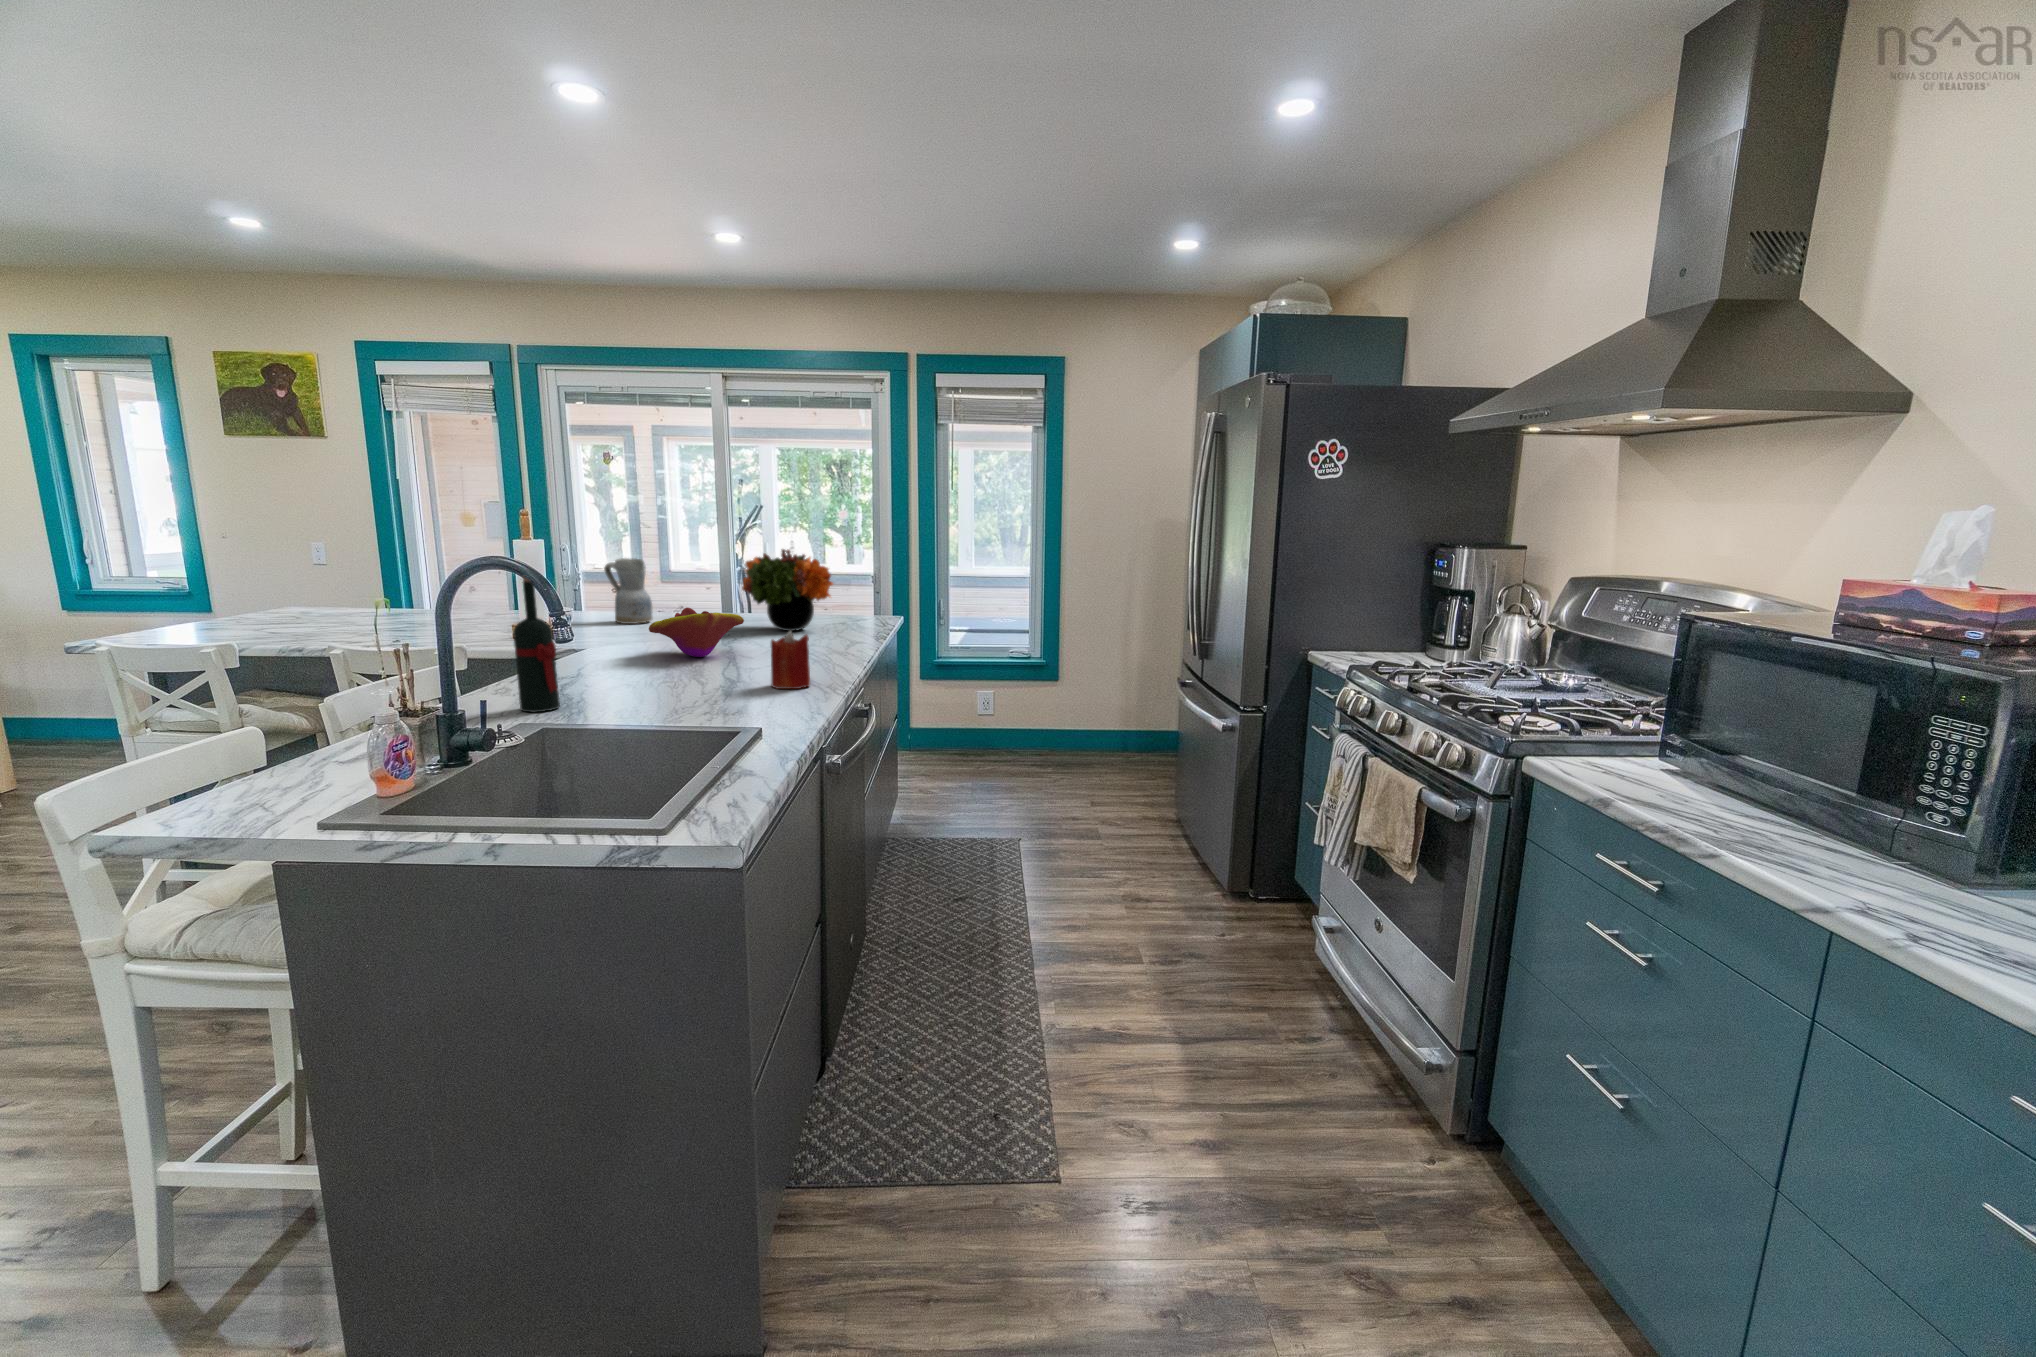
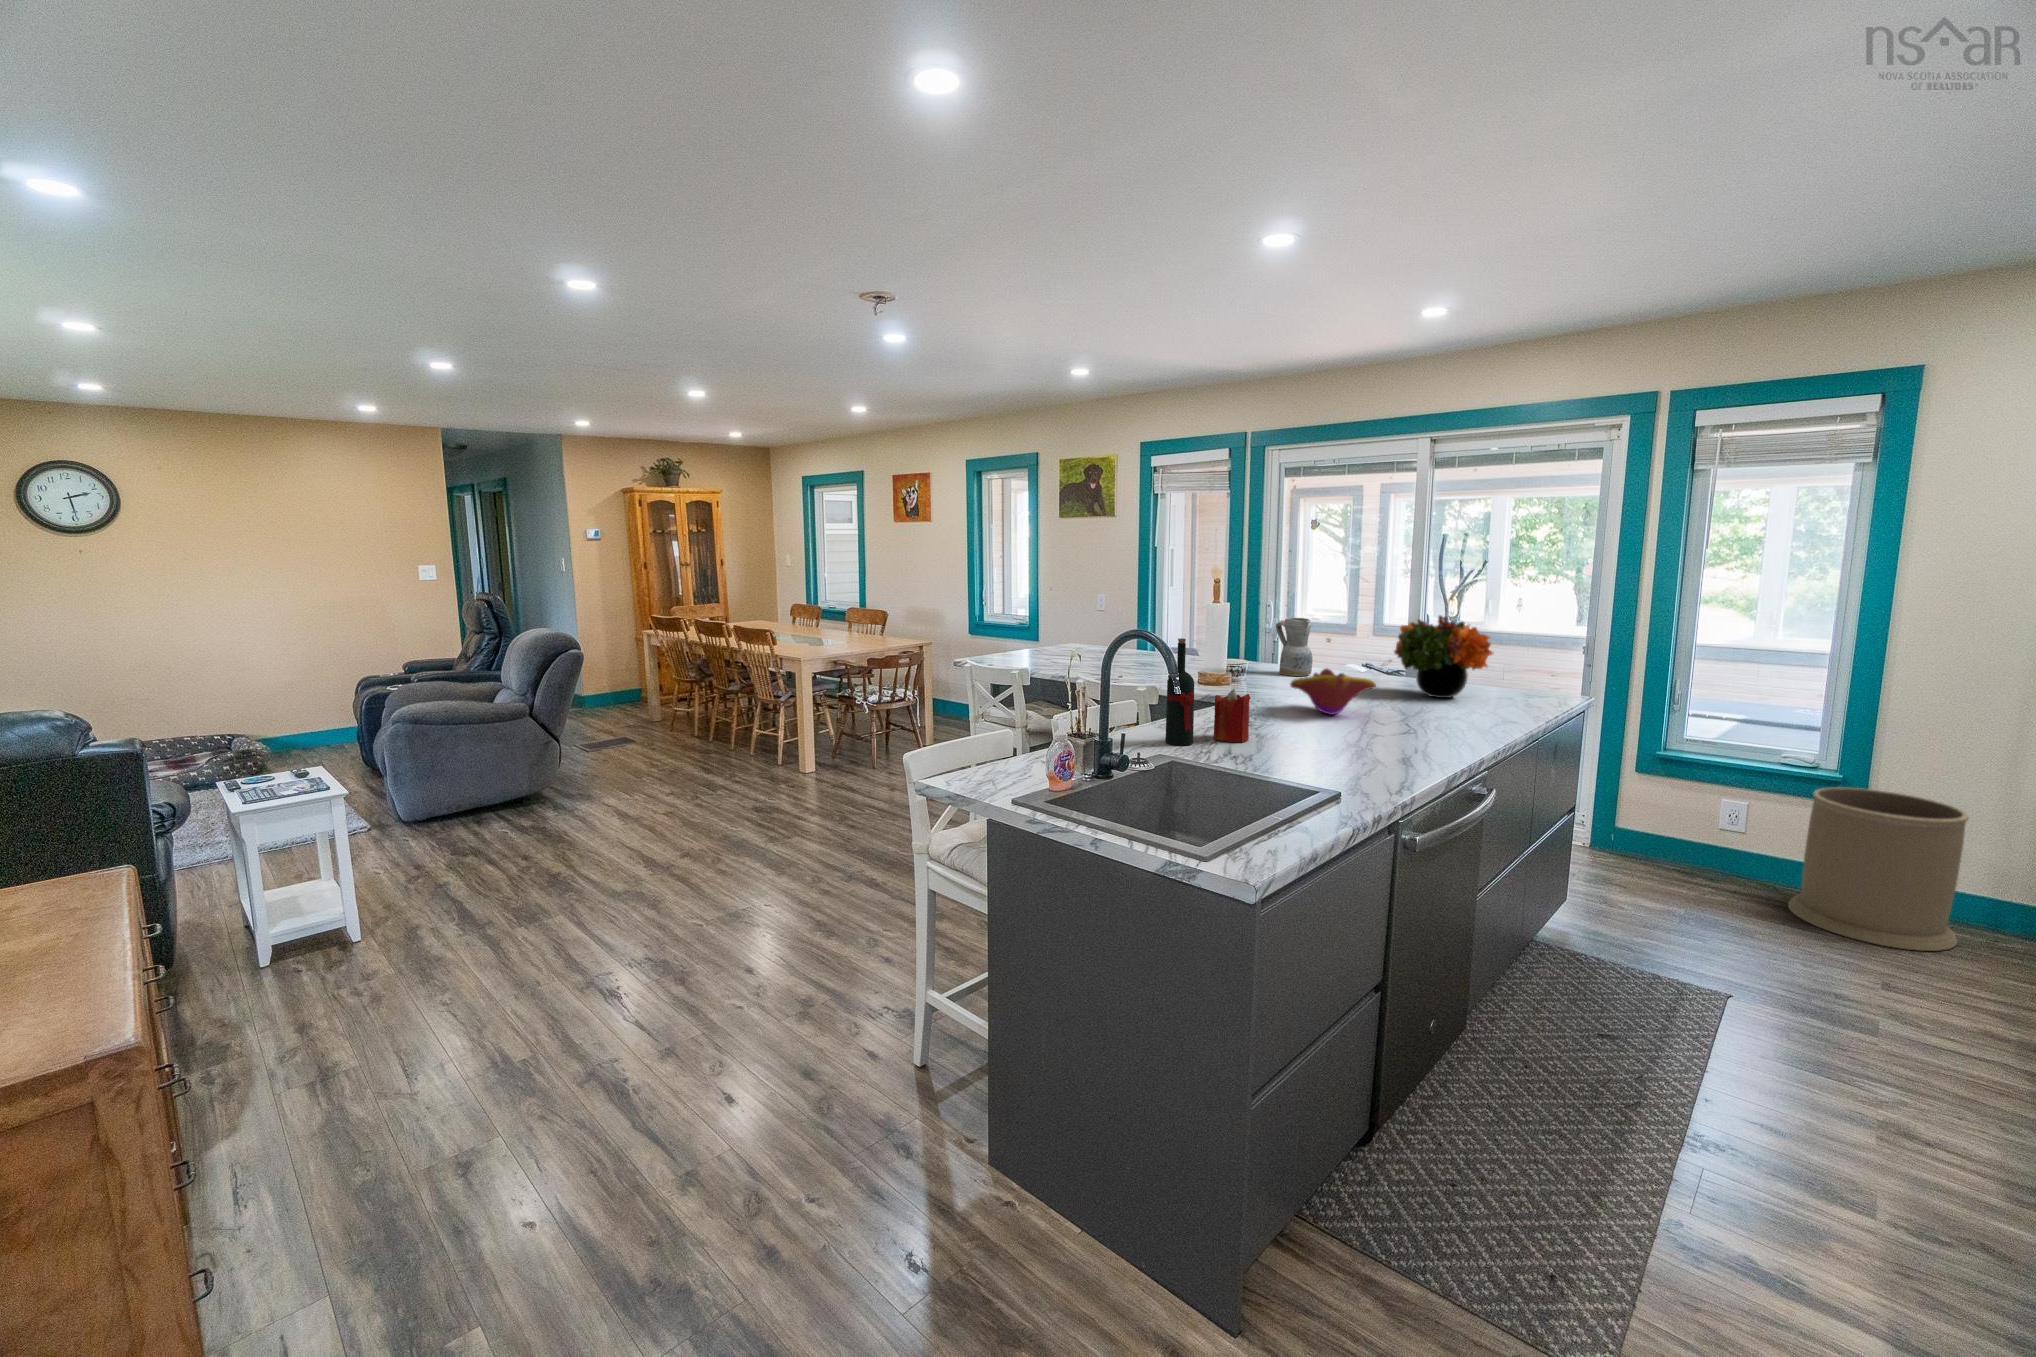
candle: present [771,630,810,689] -> present [1214,689,1250,742]
trash can: none [1035,670,1120,778] -> present [1788,787,1969,951]

